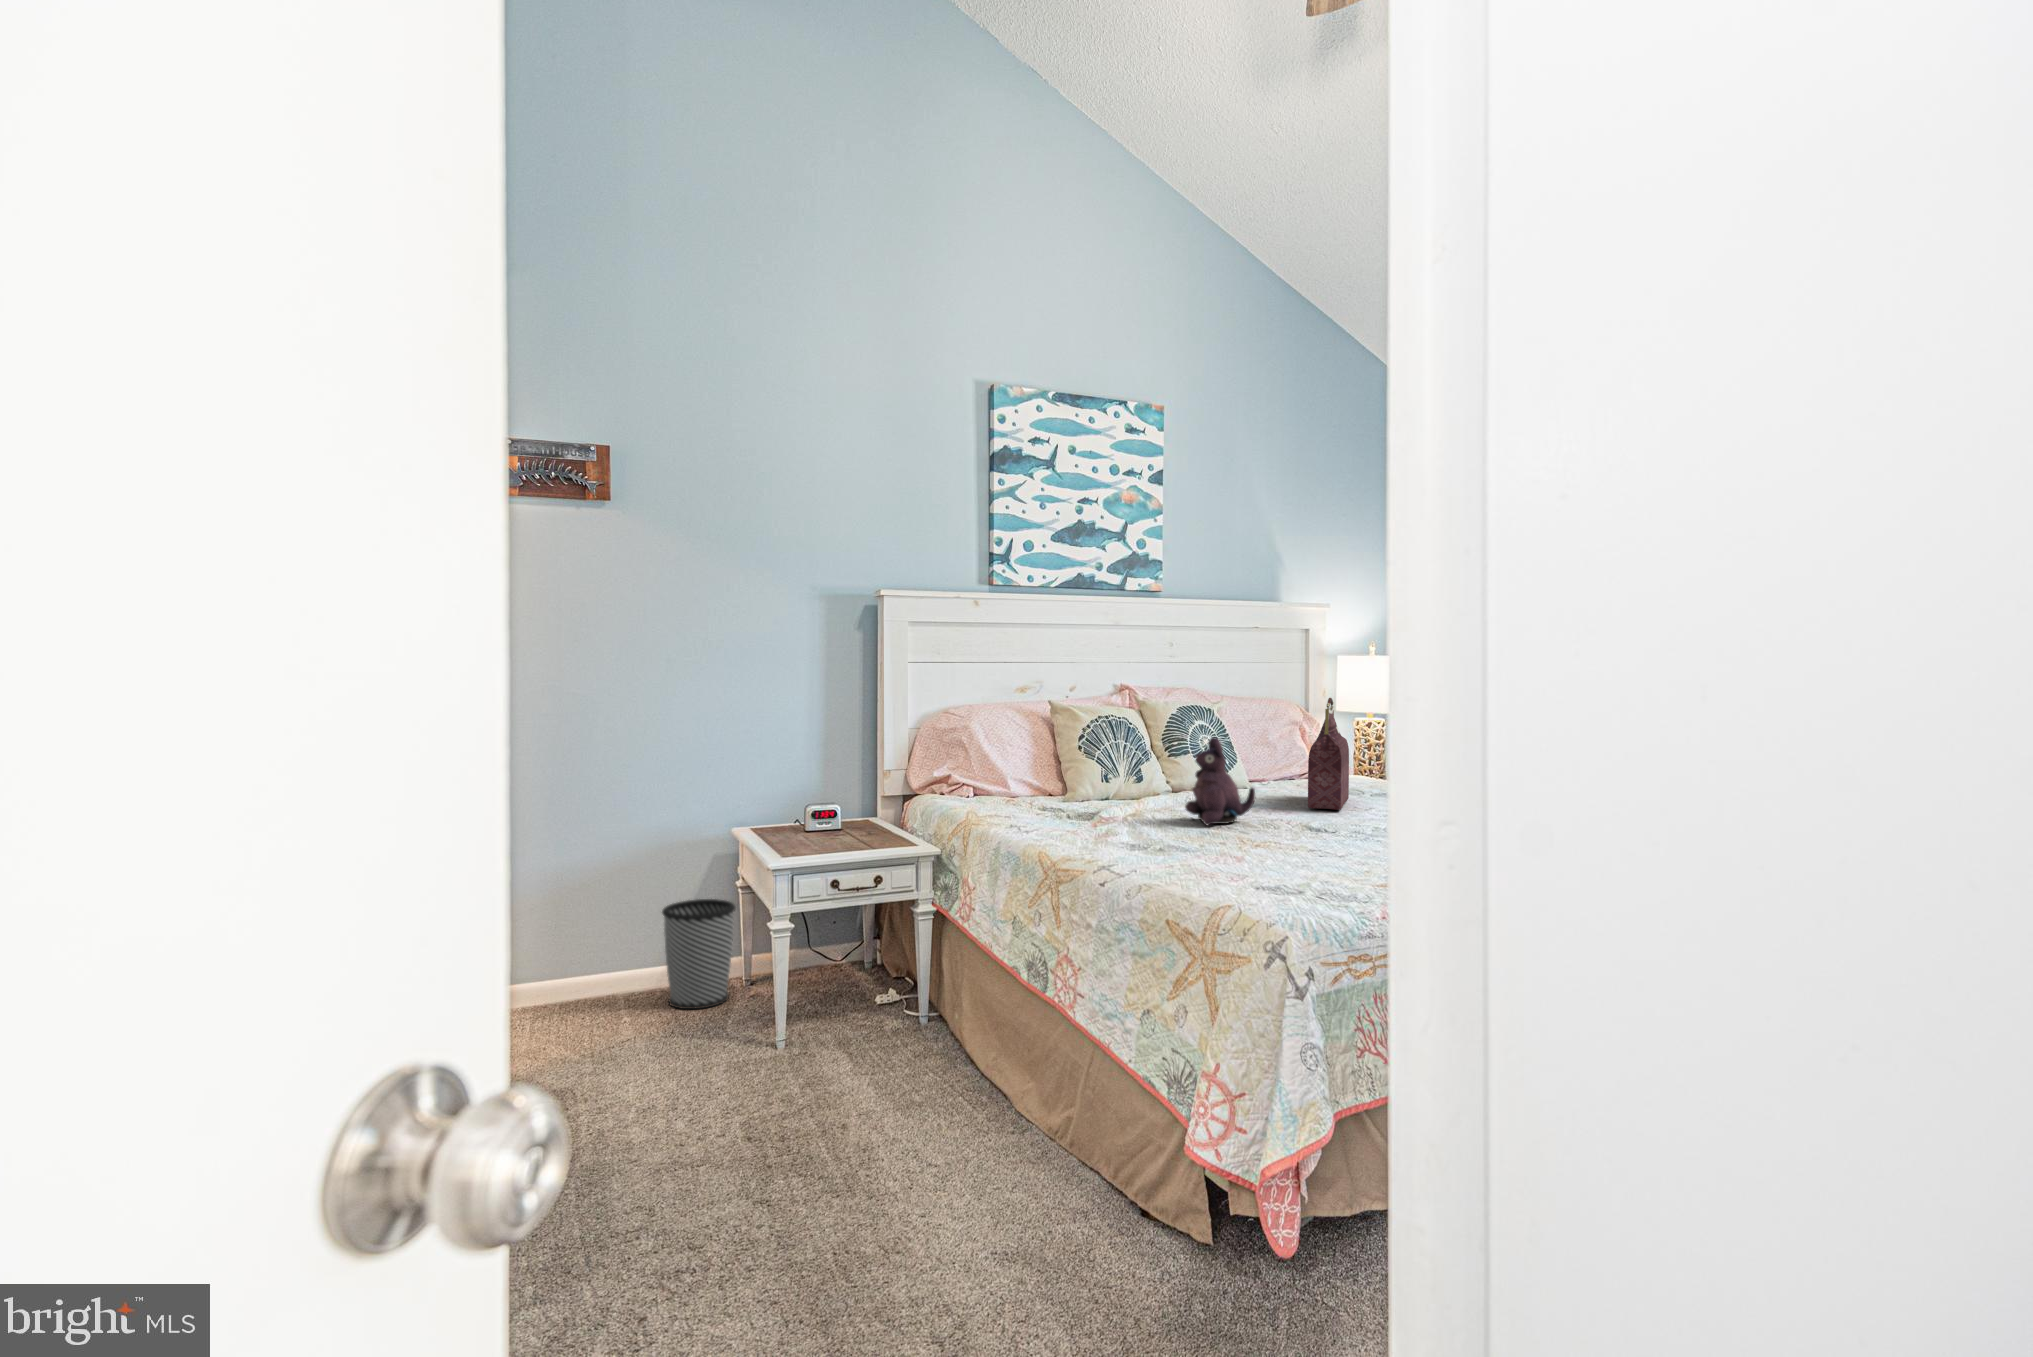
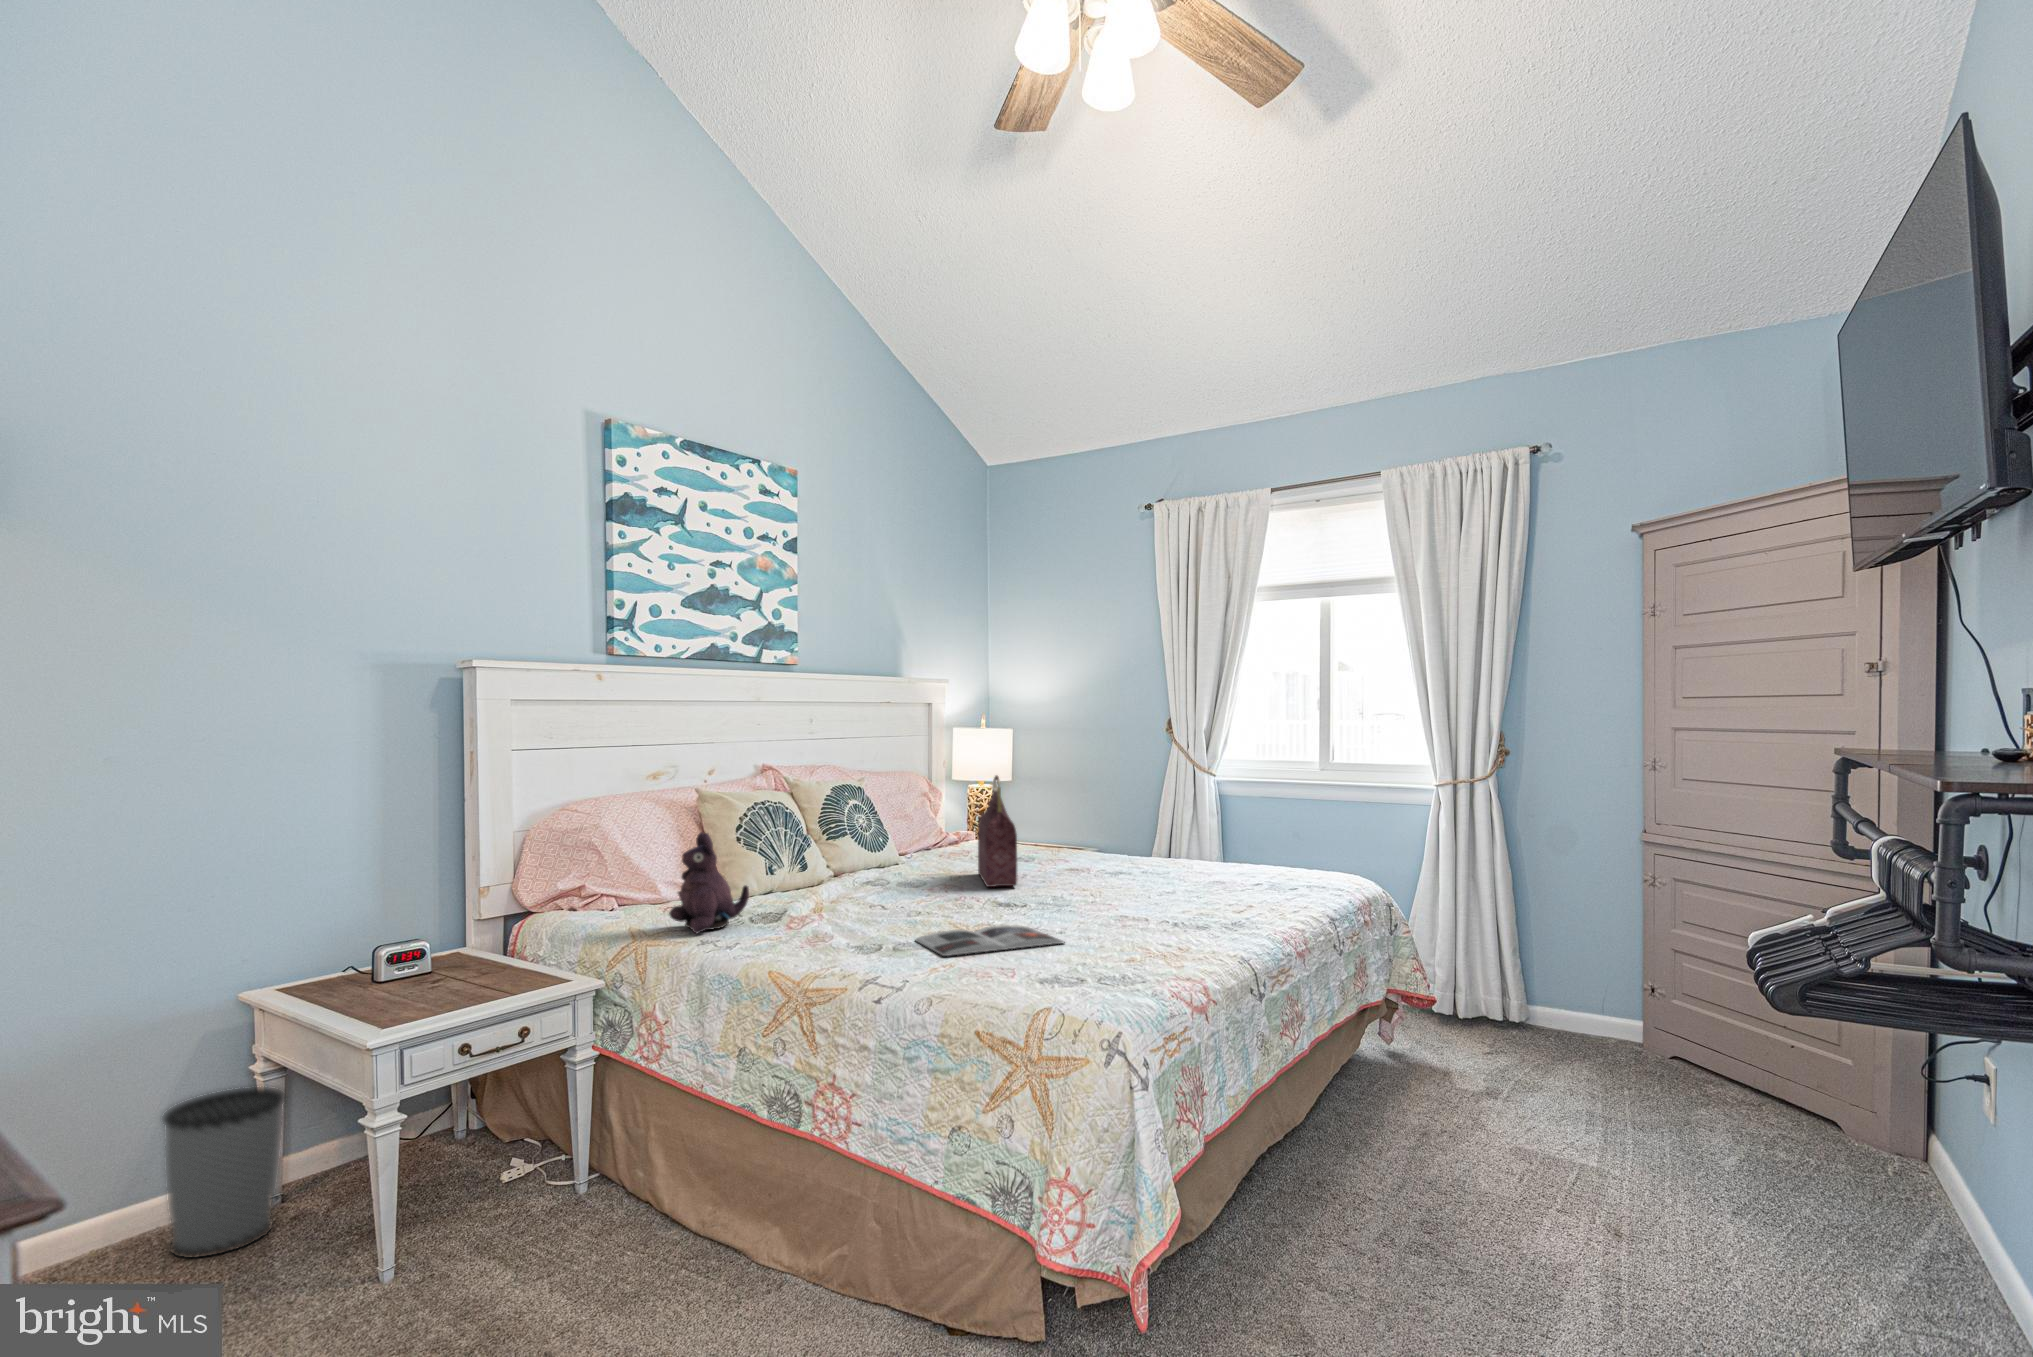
plush toy: present [1185,737,1255,825] -> present [669,832,749,933]
magazine: none [1181,839,1324,862] -> present [916,925,1064,956]

